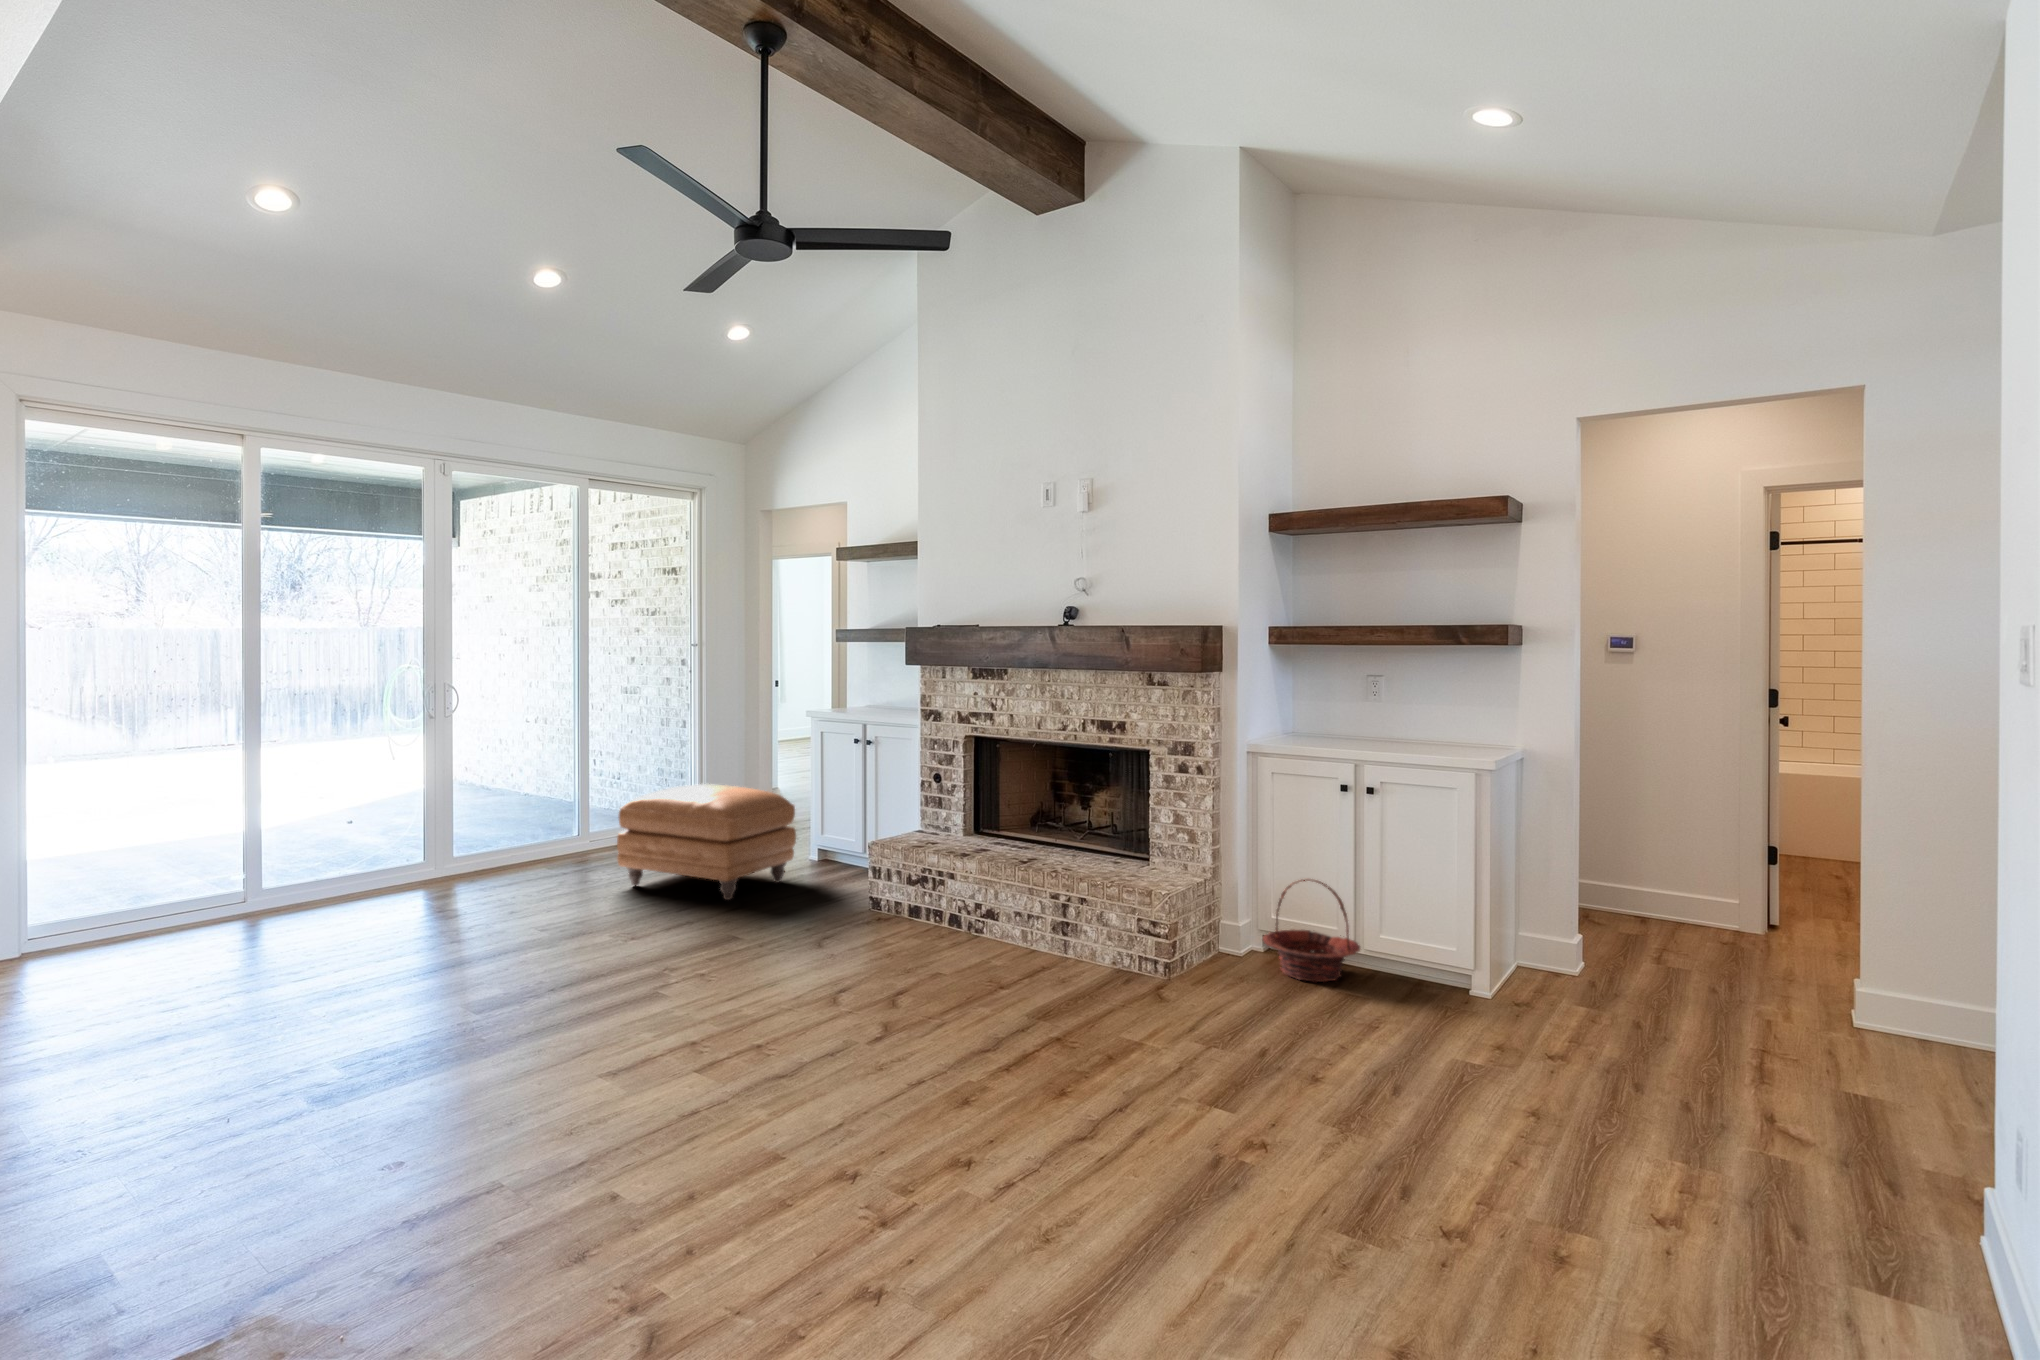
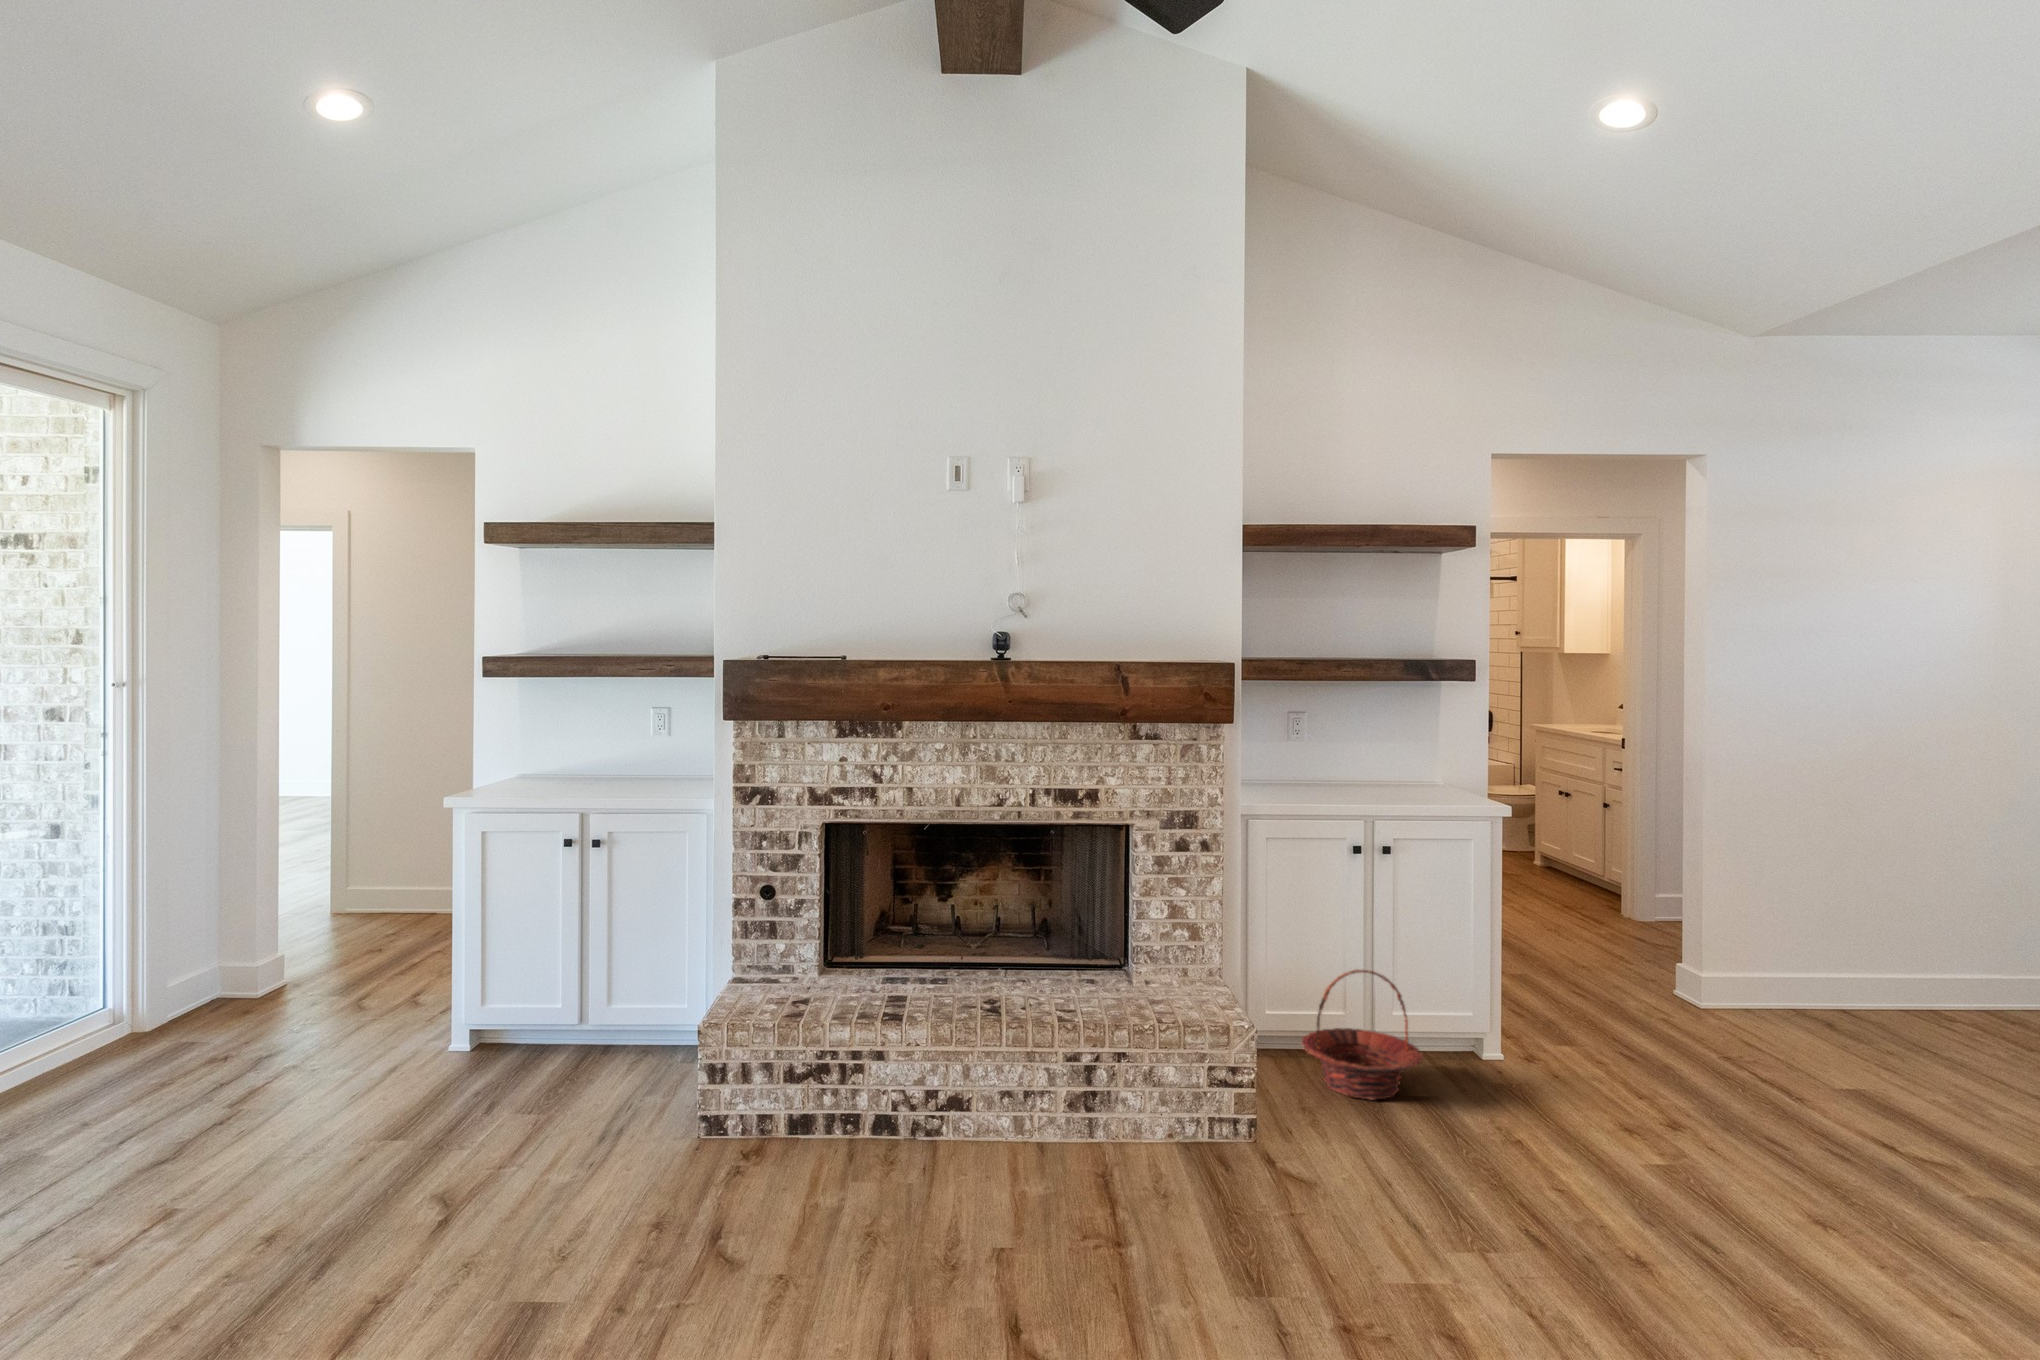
ottoman: present [617,784,796,900] -> none [112,956,494,1206]

